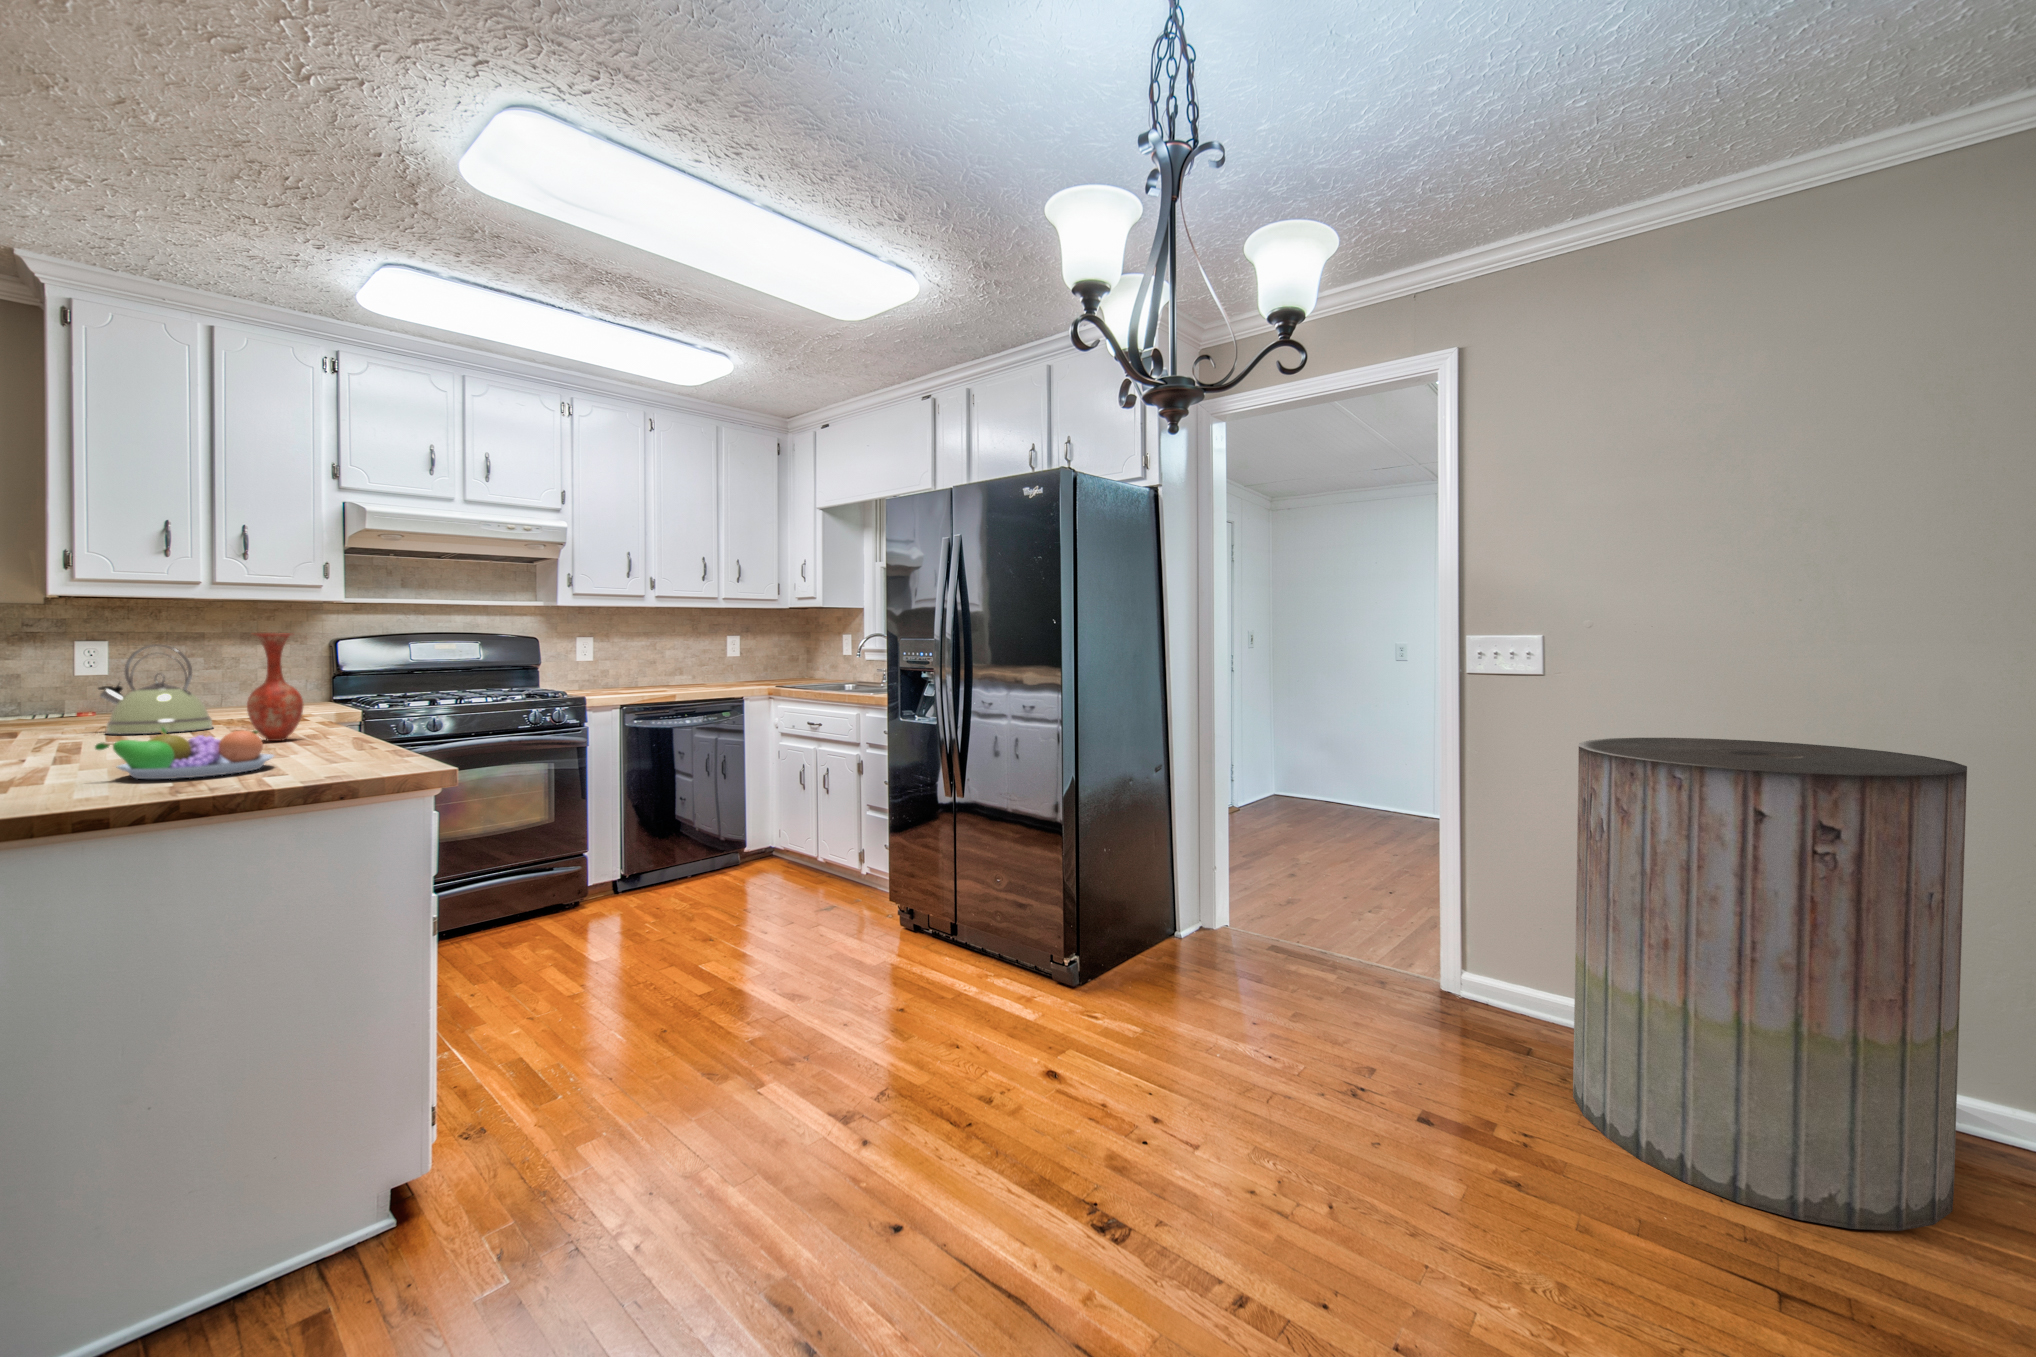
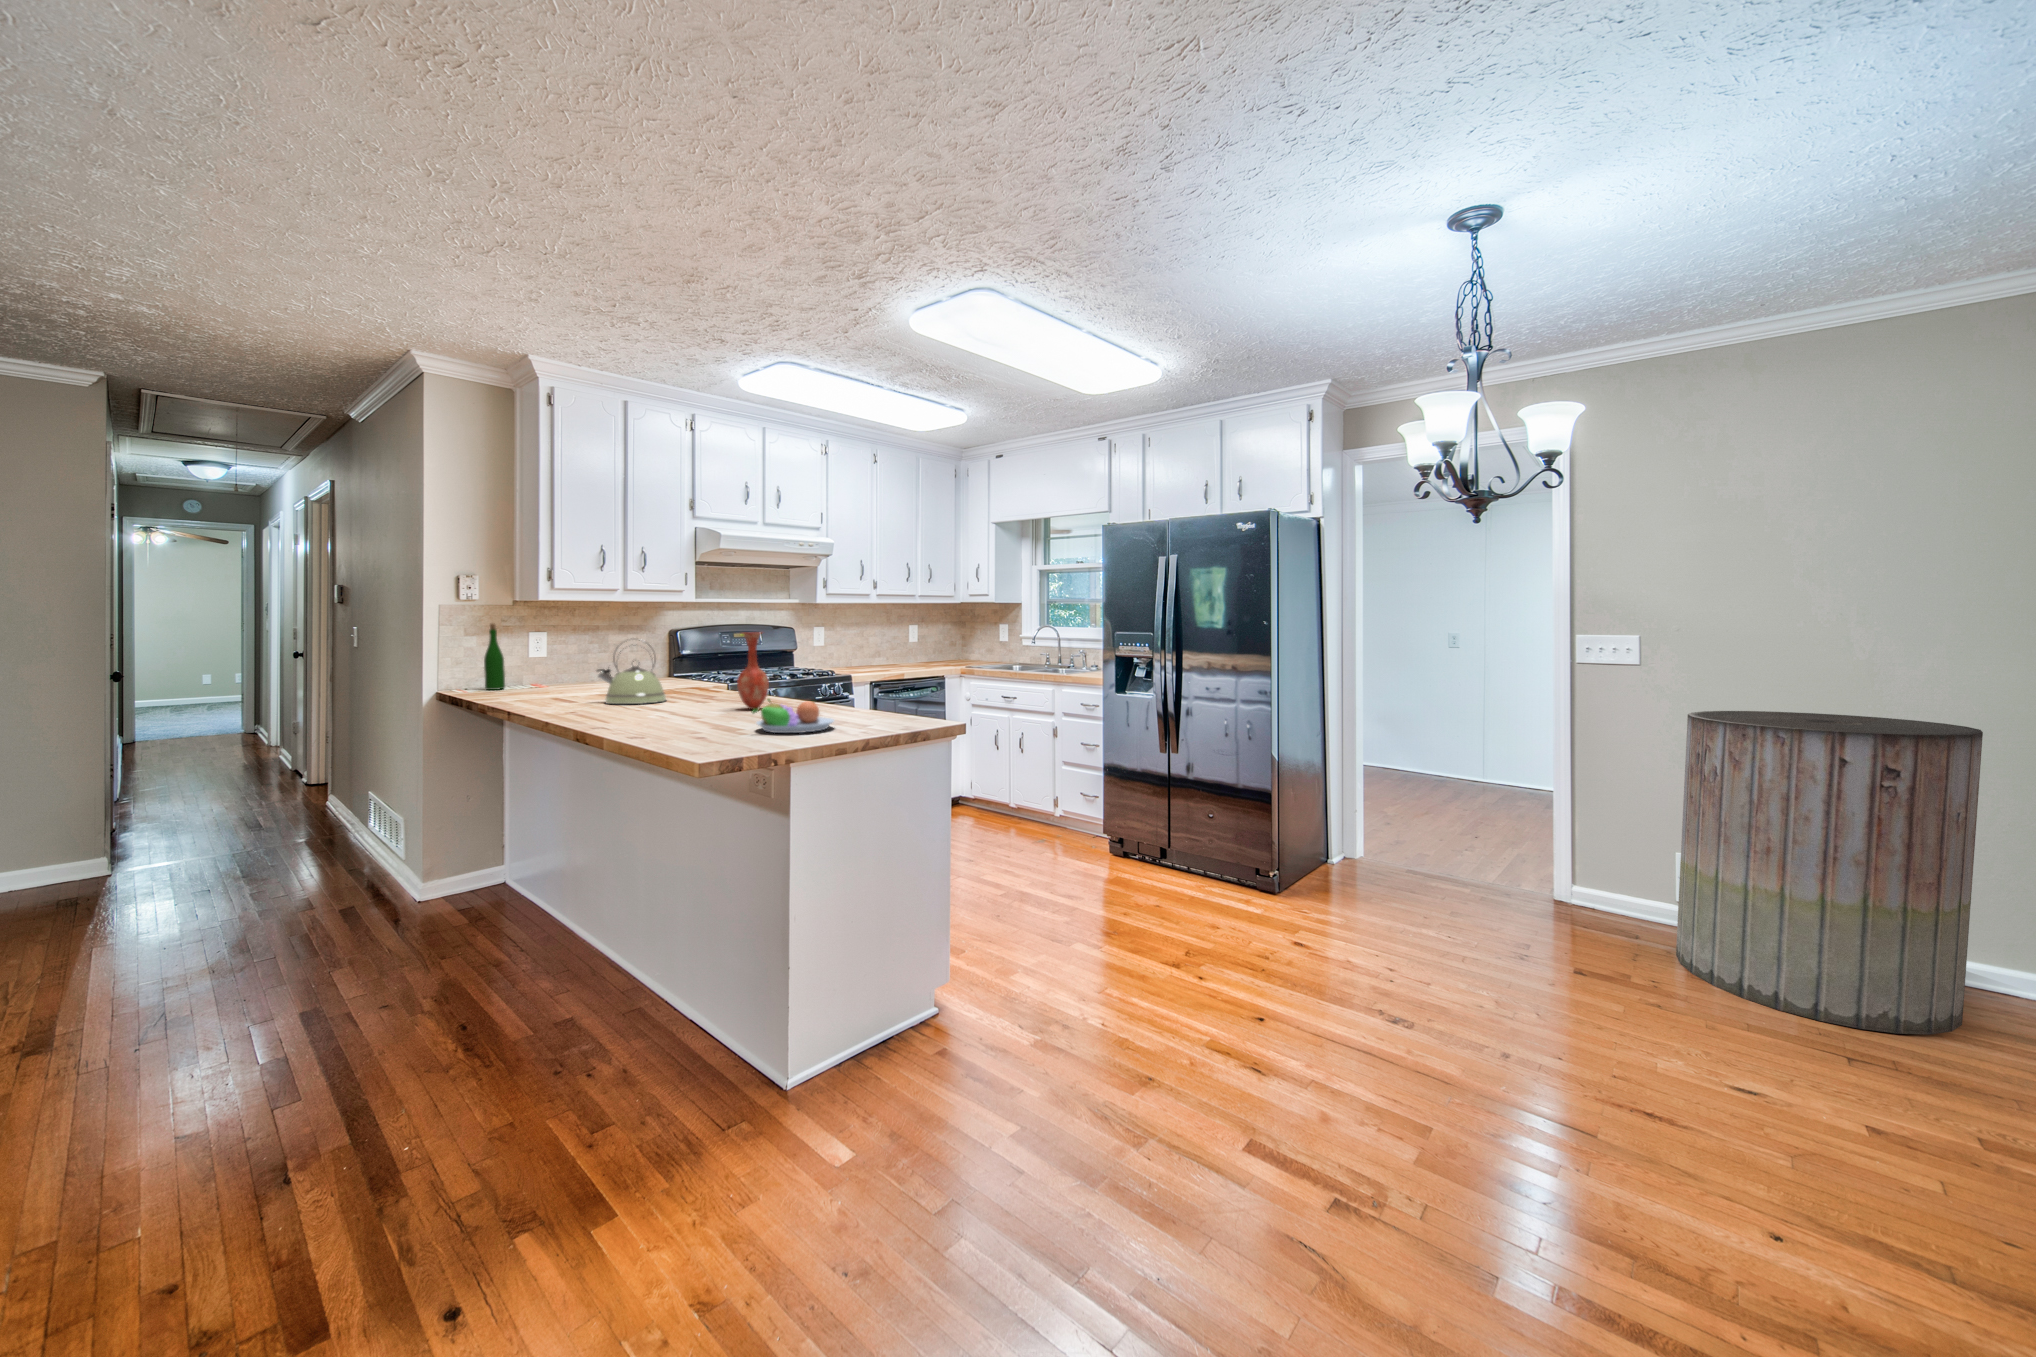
wine bottle: none [35,628,69,715] -> present [484,623,505,690]

